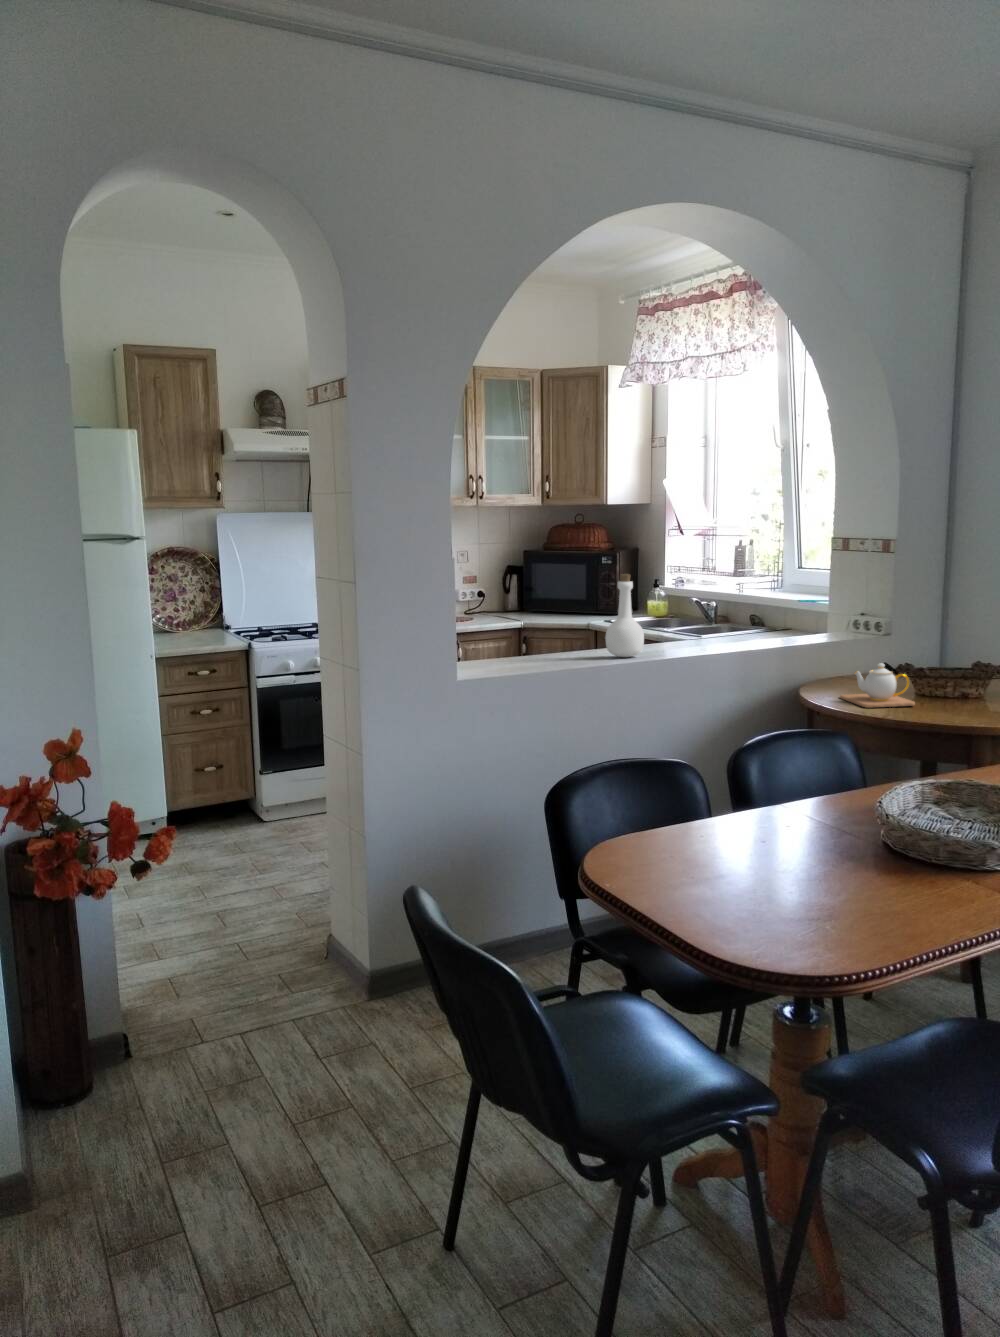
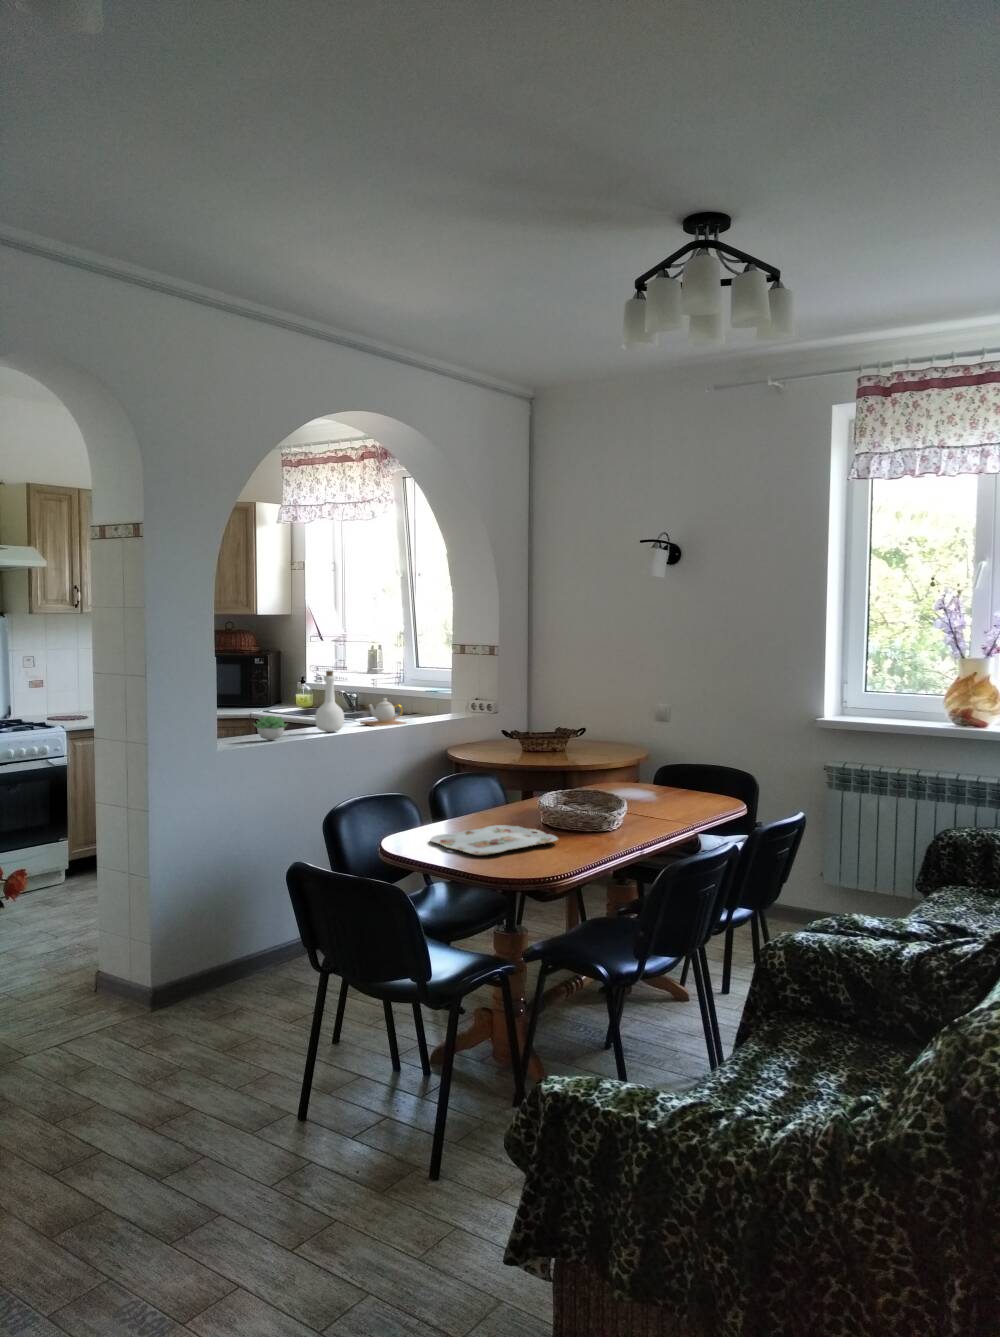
succulent plant: none [511,634,555,666] -> present [254,716,287,740]
teapot: present [840,663,915,708] -> present [360,698,406,726]
serving tray: none [679,832,901,897] -> present [430,825,558,855]

